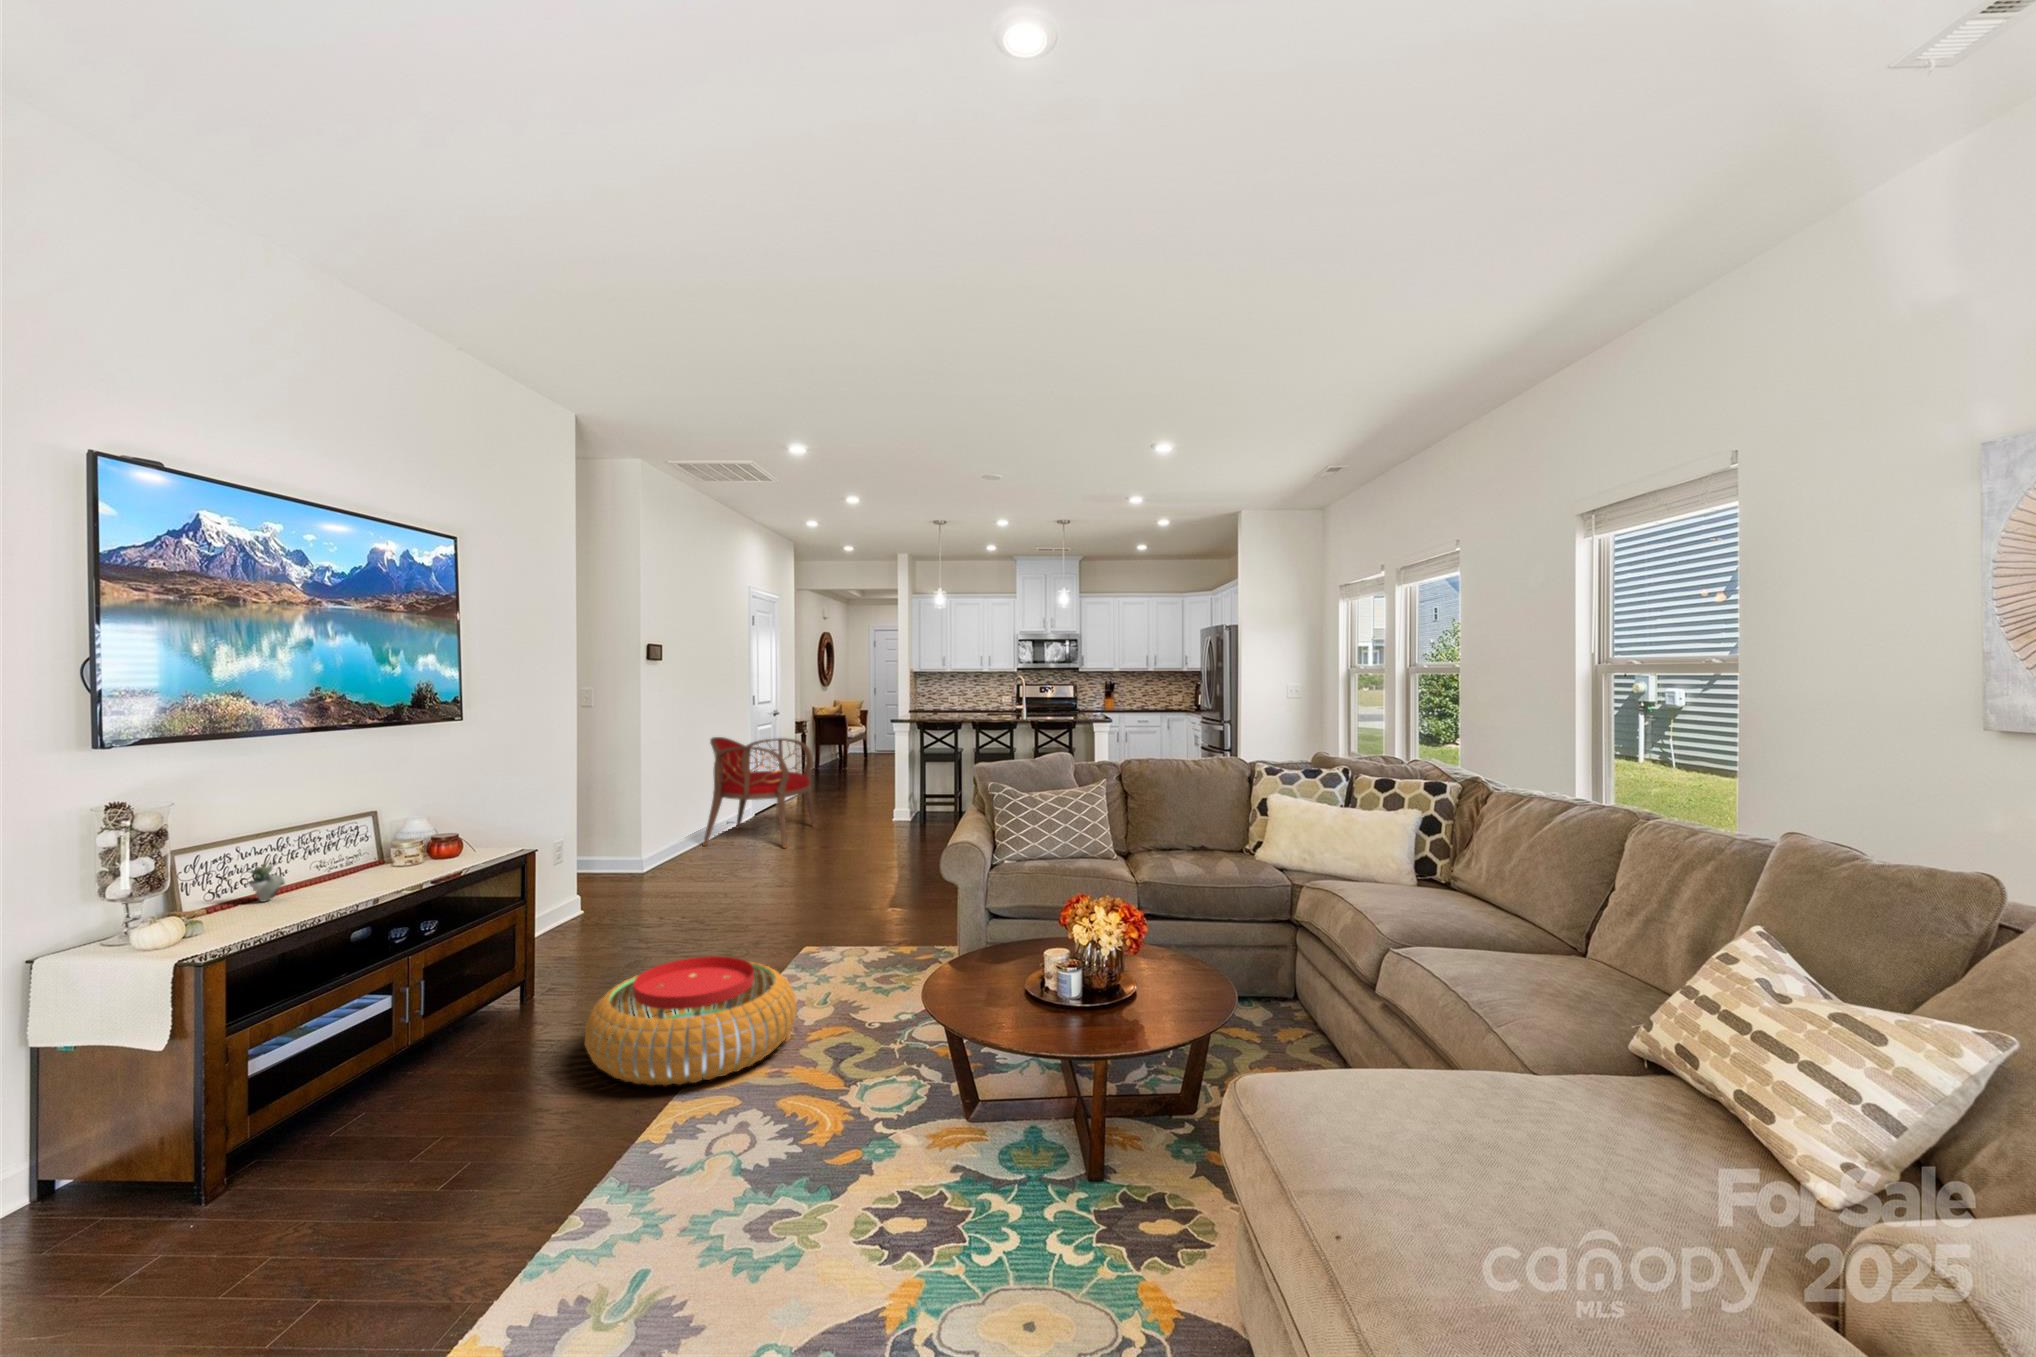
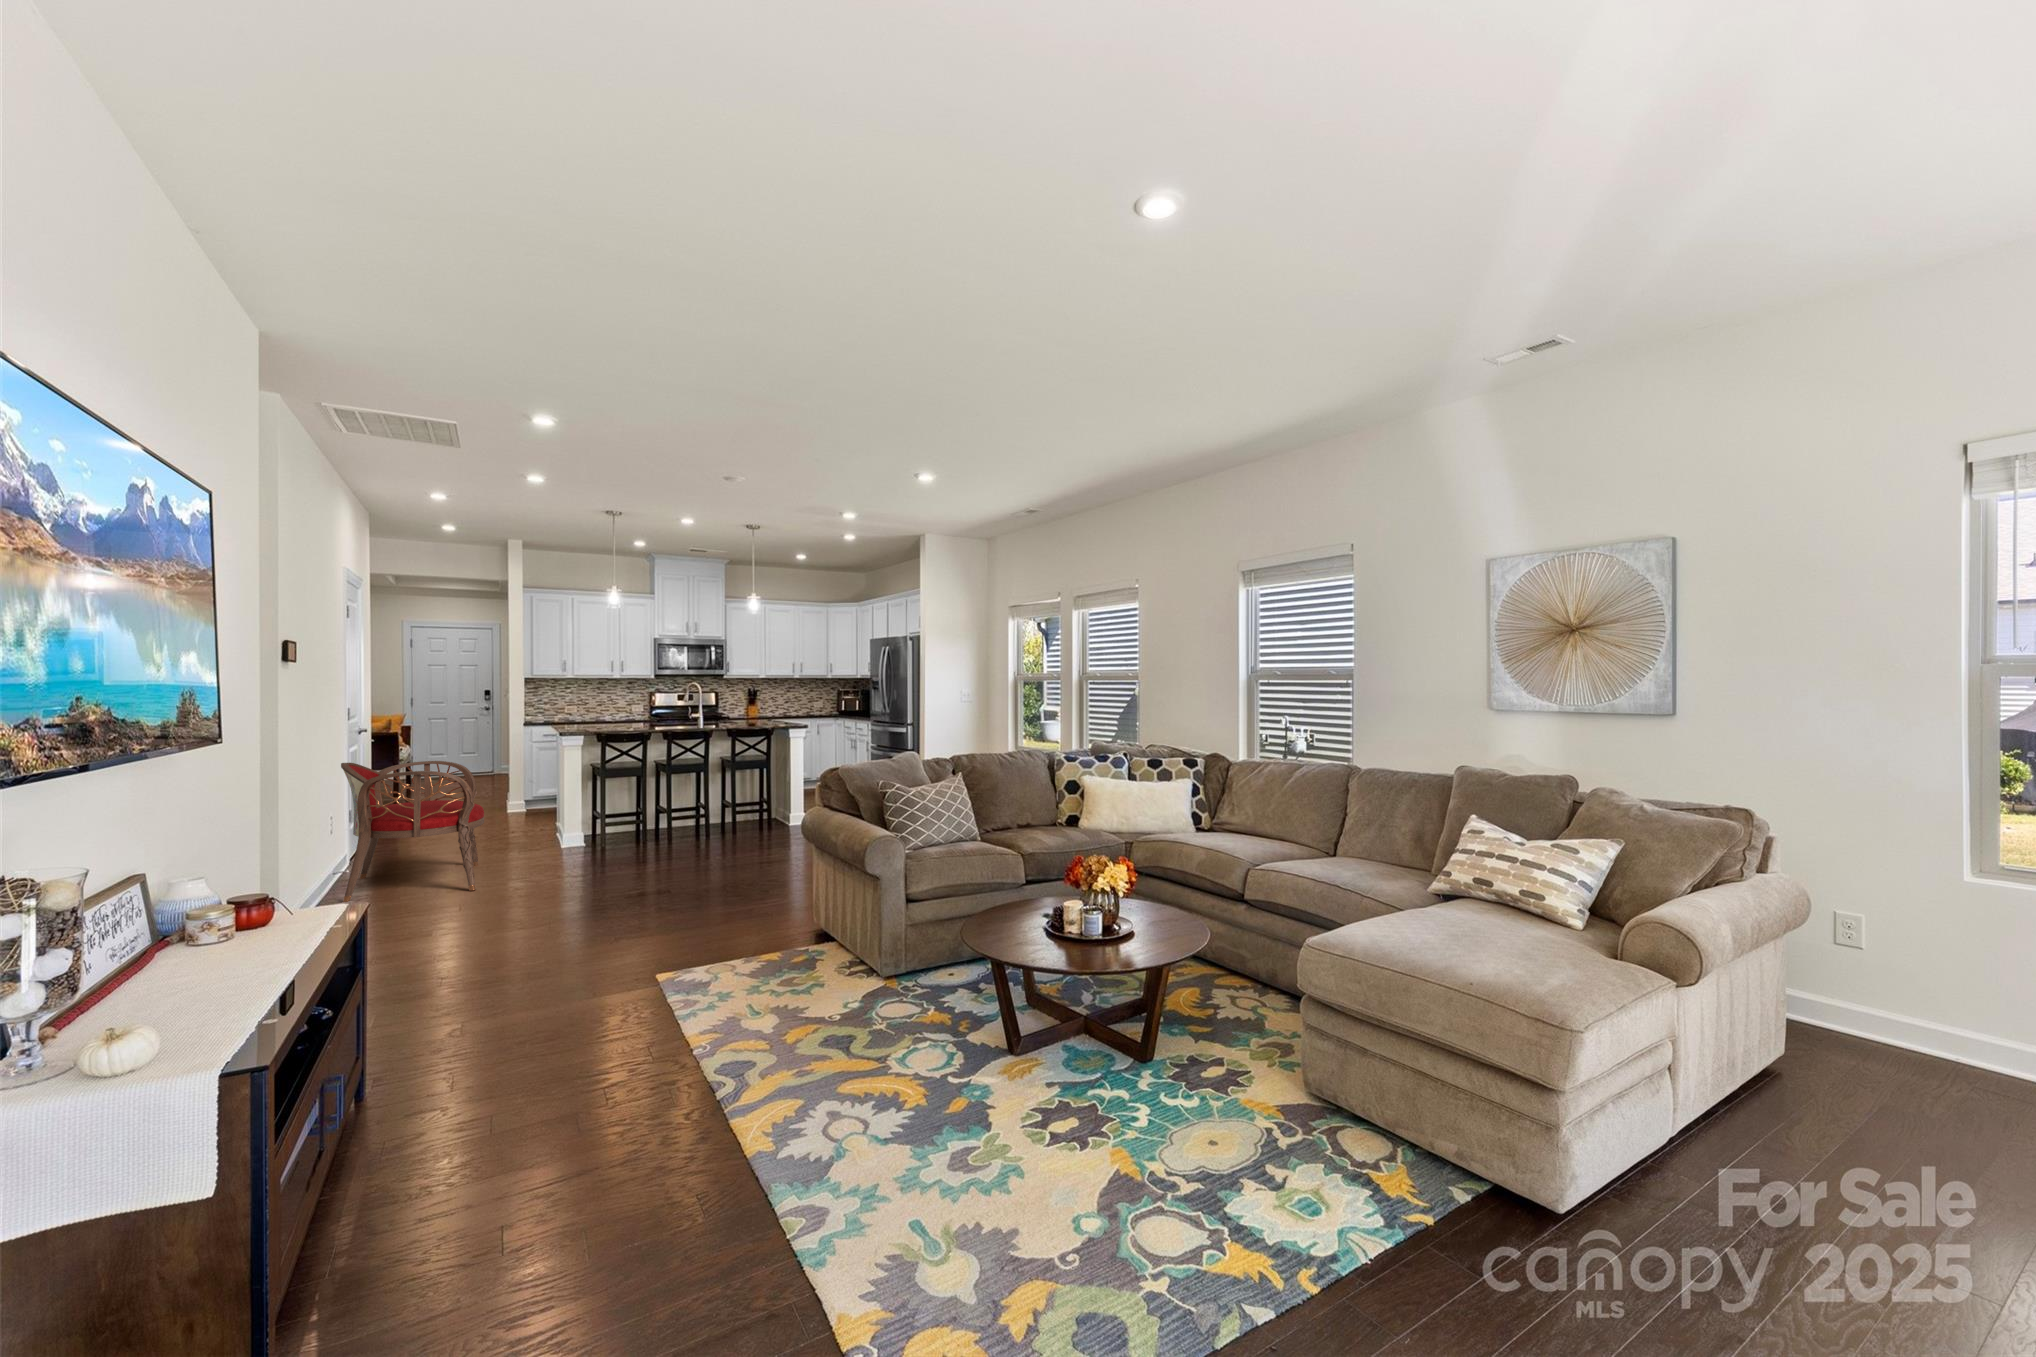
succulent plant: present [249,862,285,902] -> none [159,930,230,988]
pouf: present [585,956,797,1085] -> none [565,977,791,1115]

